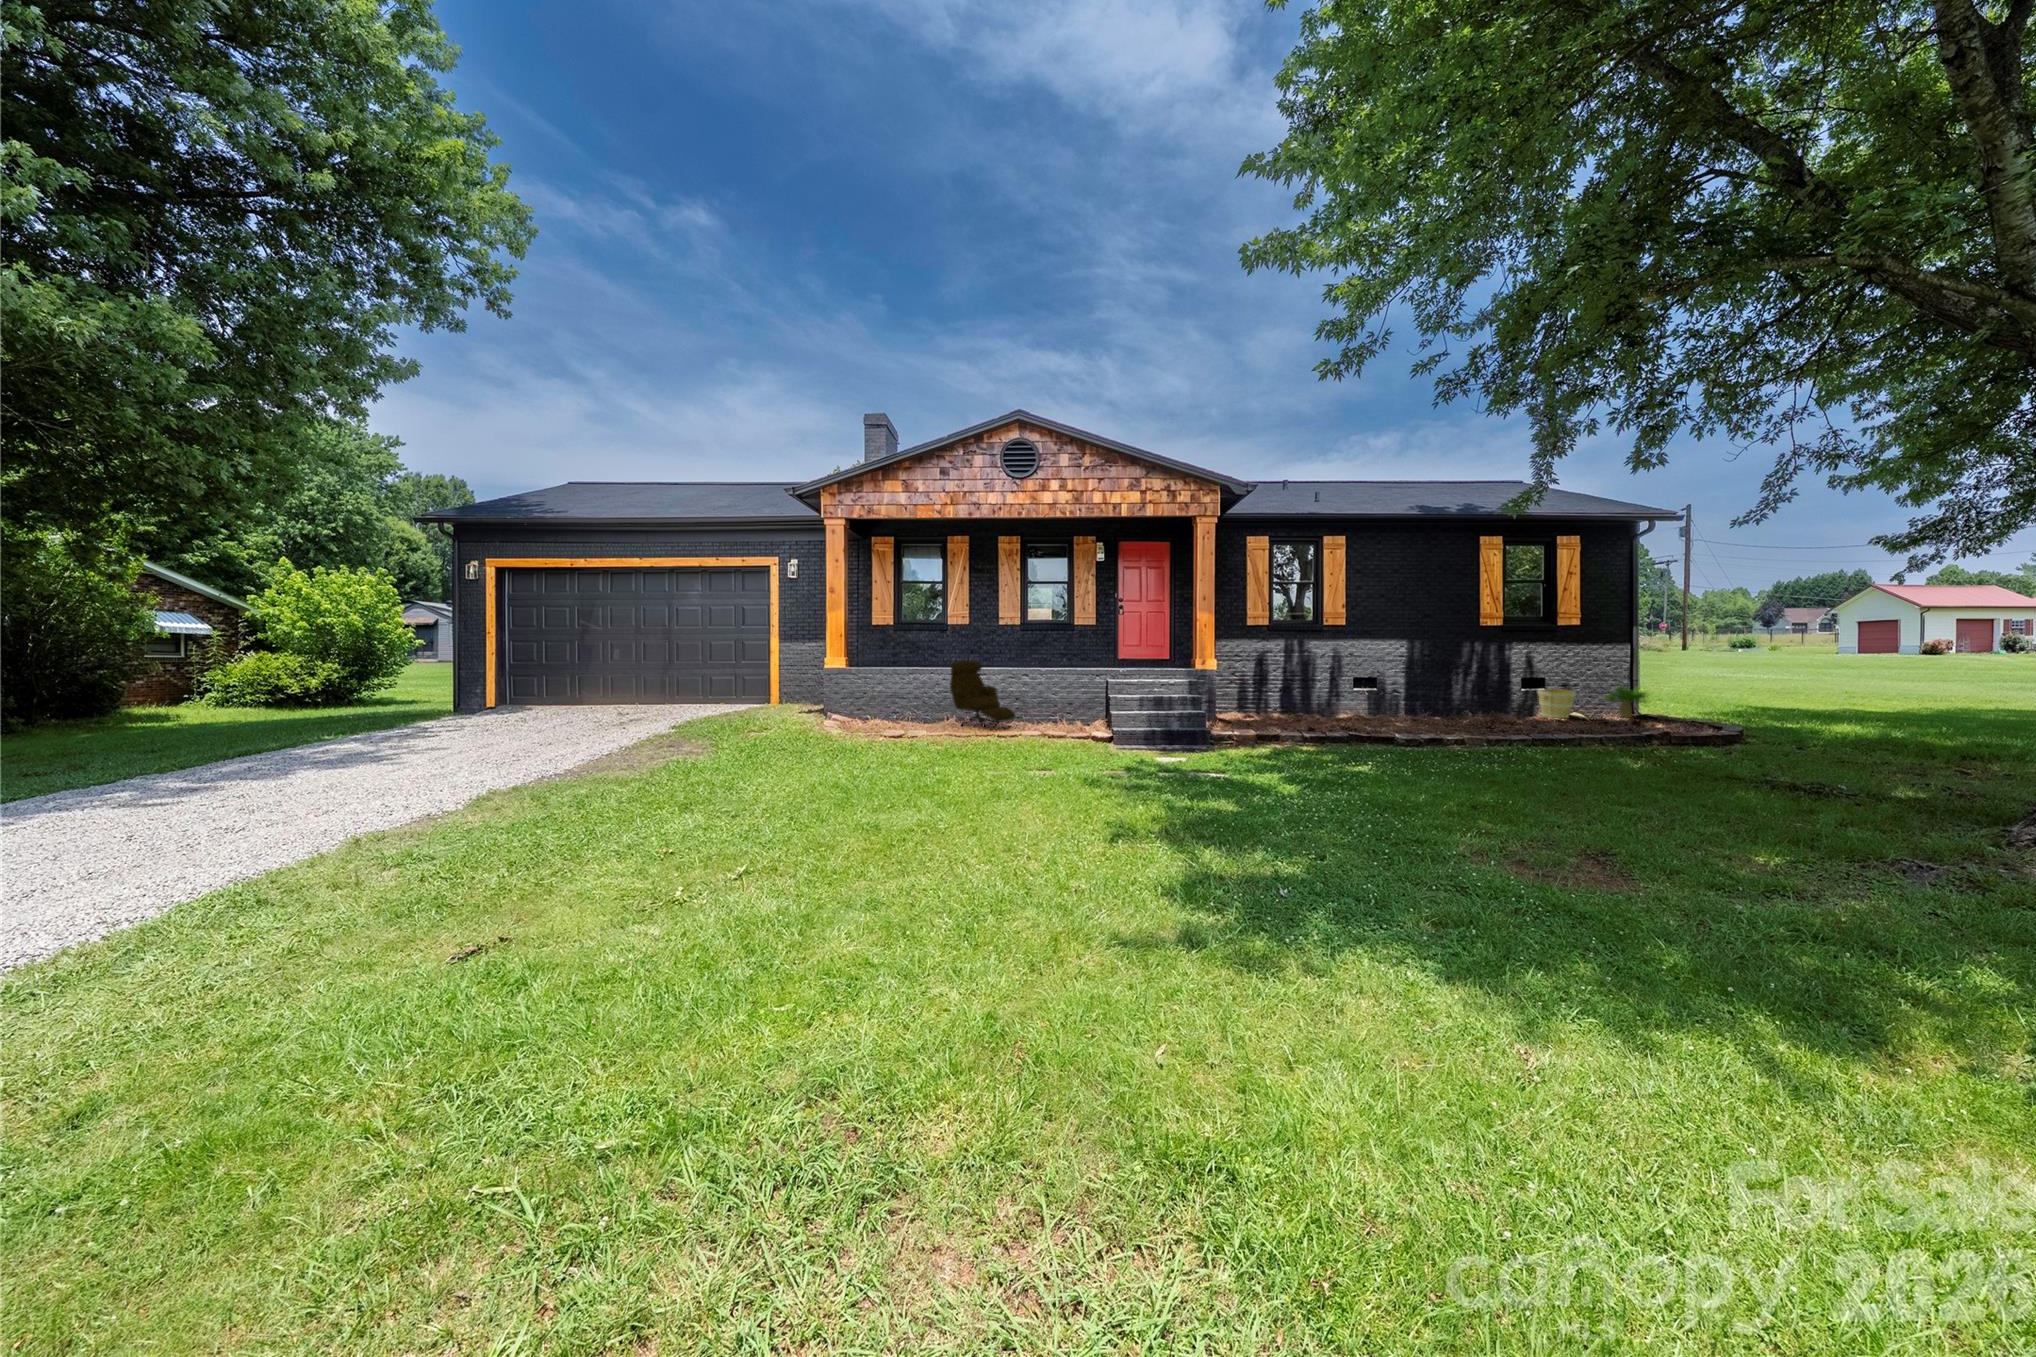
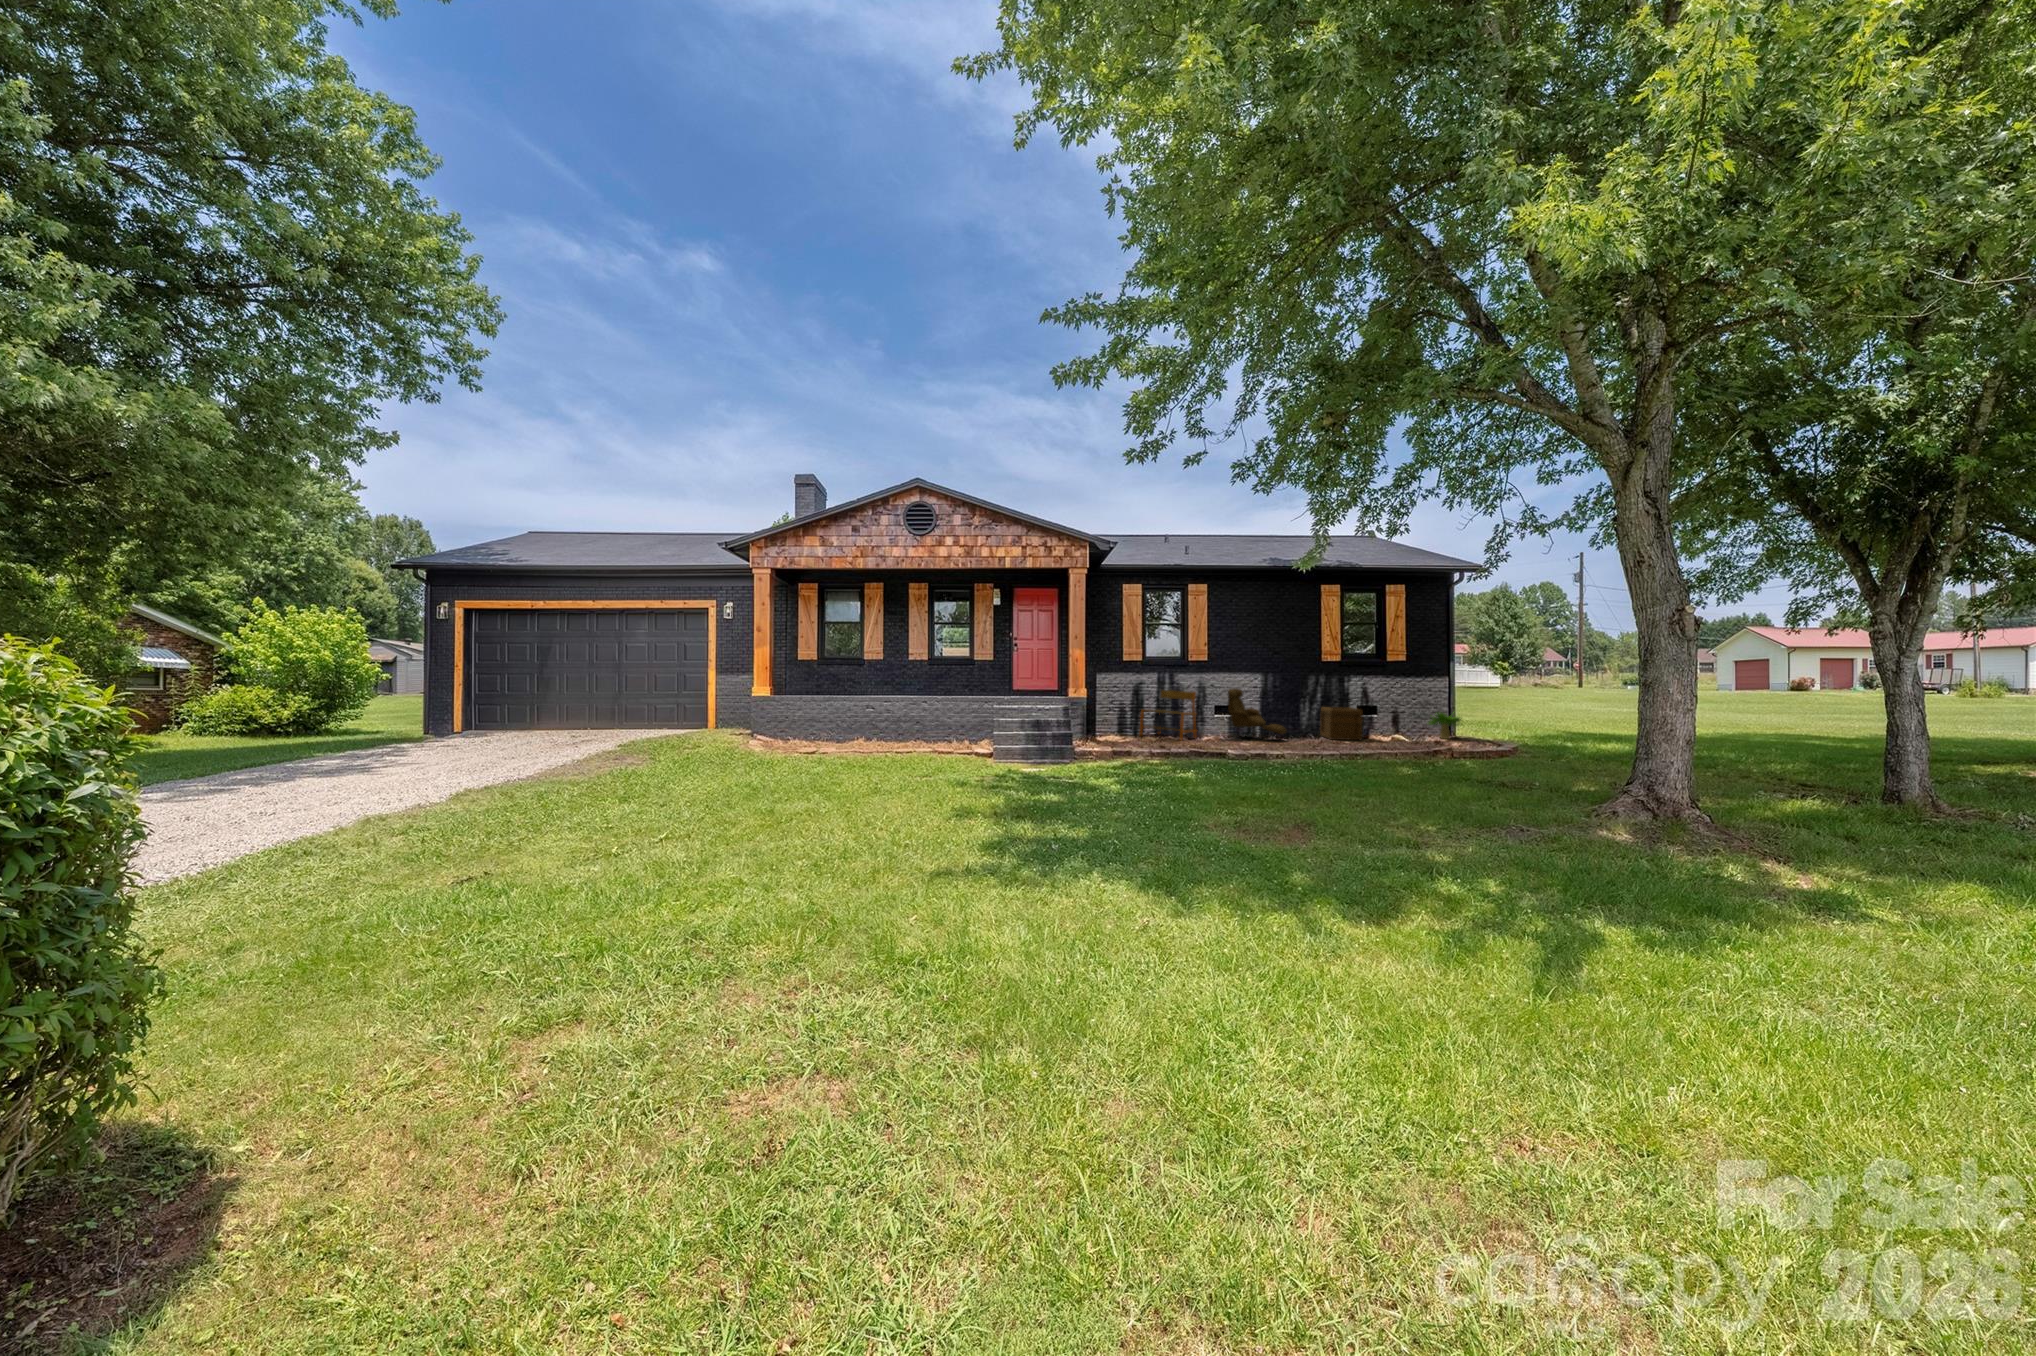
bench: none [1265,659,1336,720] -> present [1139,690,1197,741]
lounge chair: present [950,660,1015,727] -> present [1228,689,1286,738]
wooden crate: none [1474,680,1534,719] -> present [1320,707,1363,740]
wooden bucket: present [1538,689,1576,718] -> none [1371,714,1401,740]

